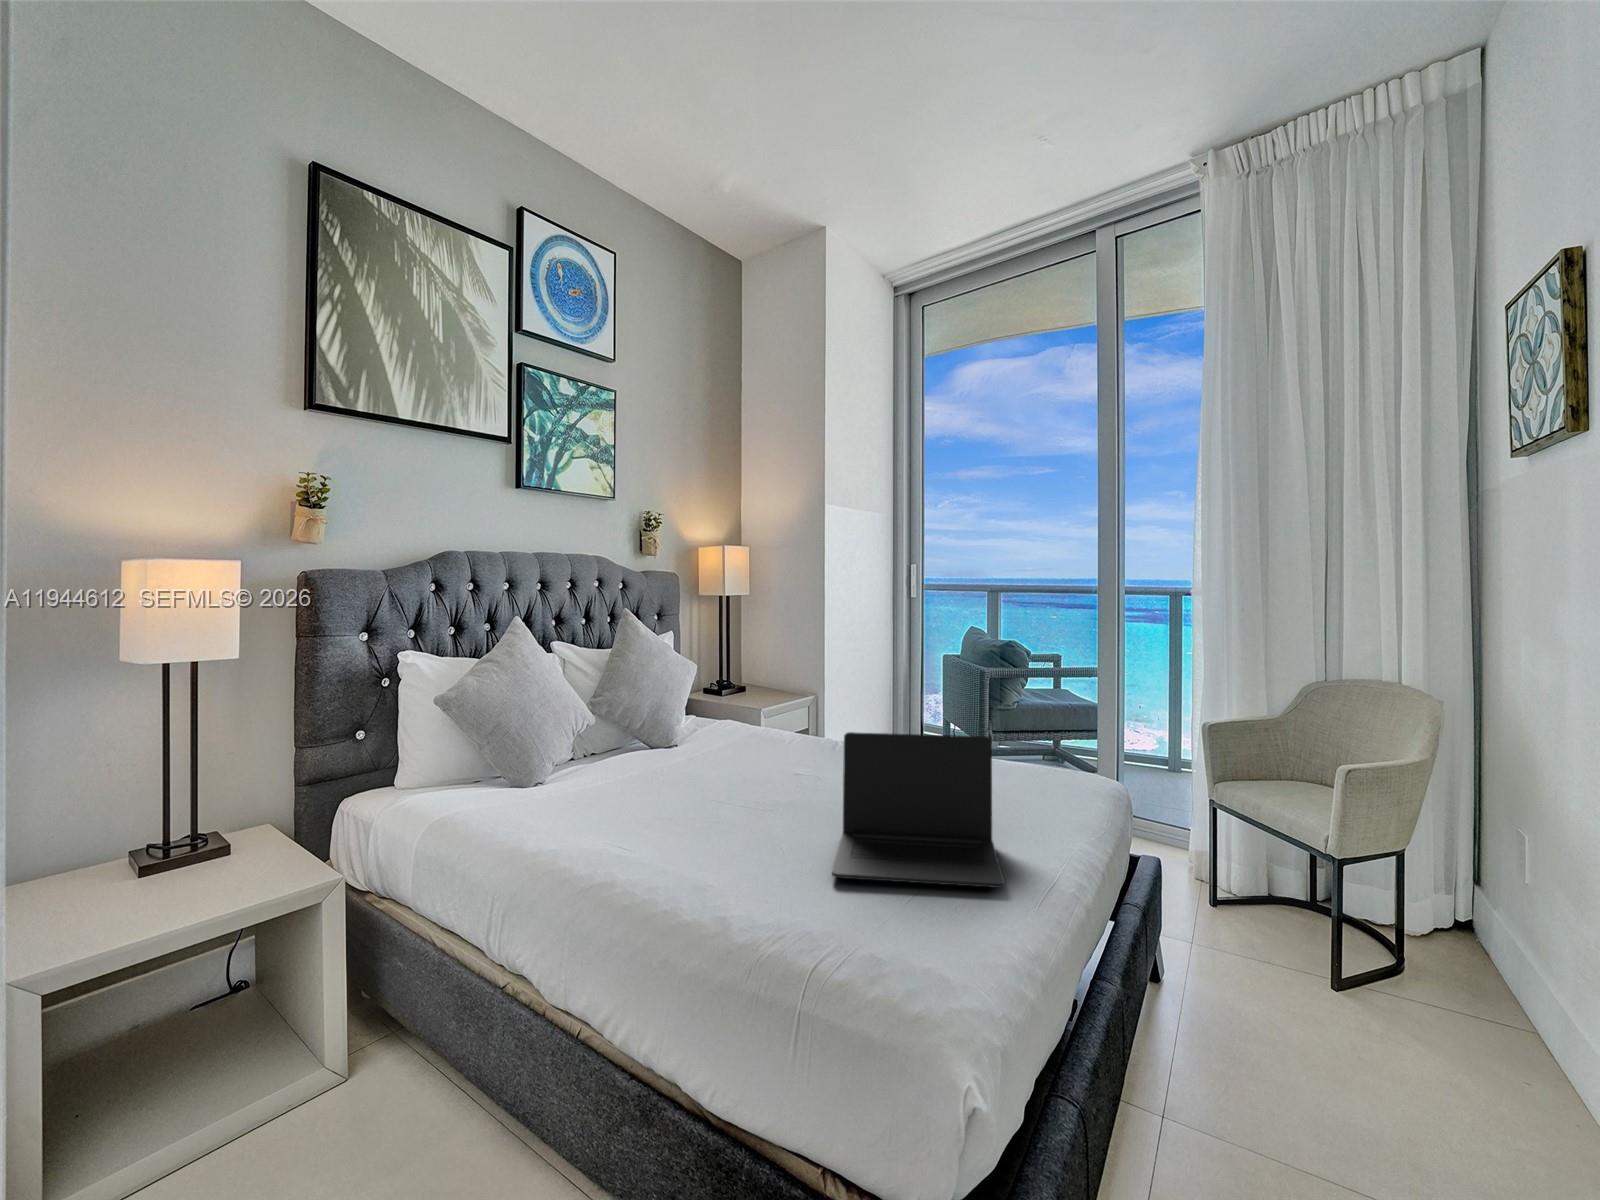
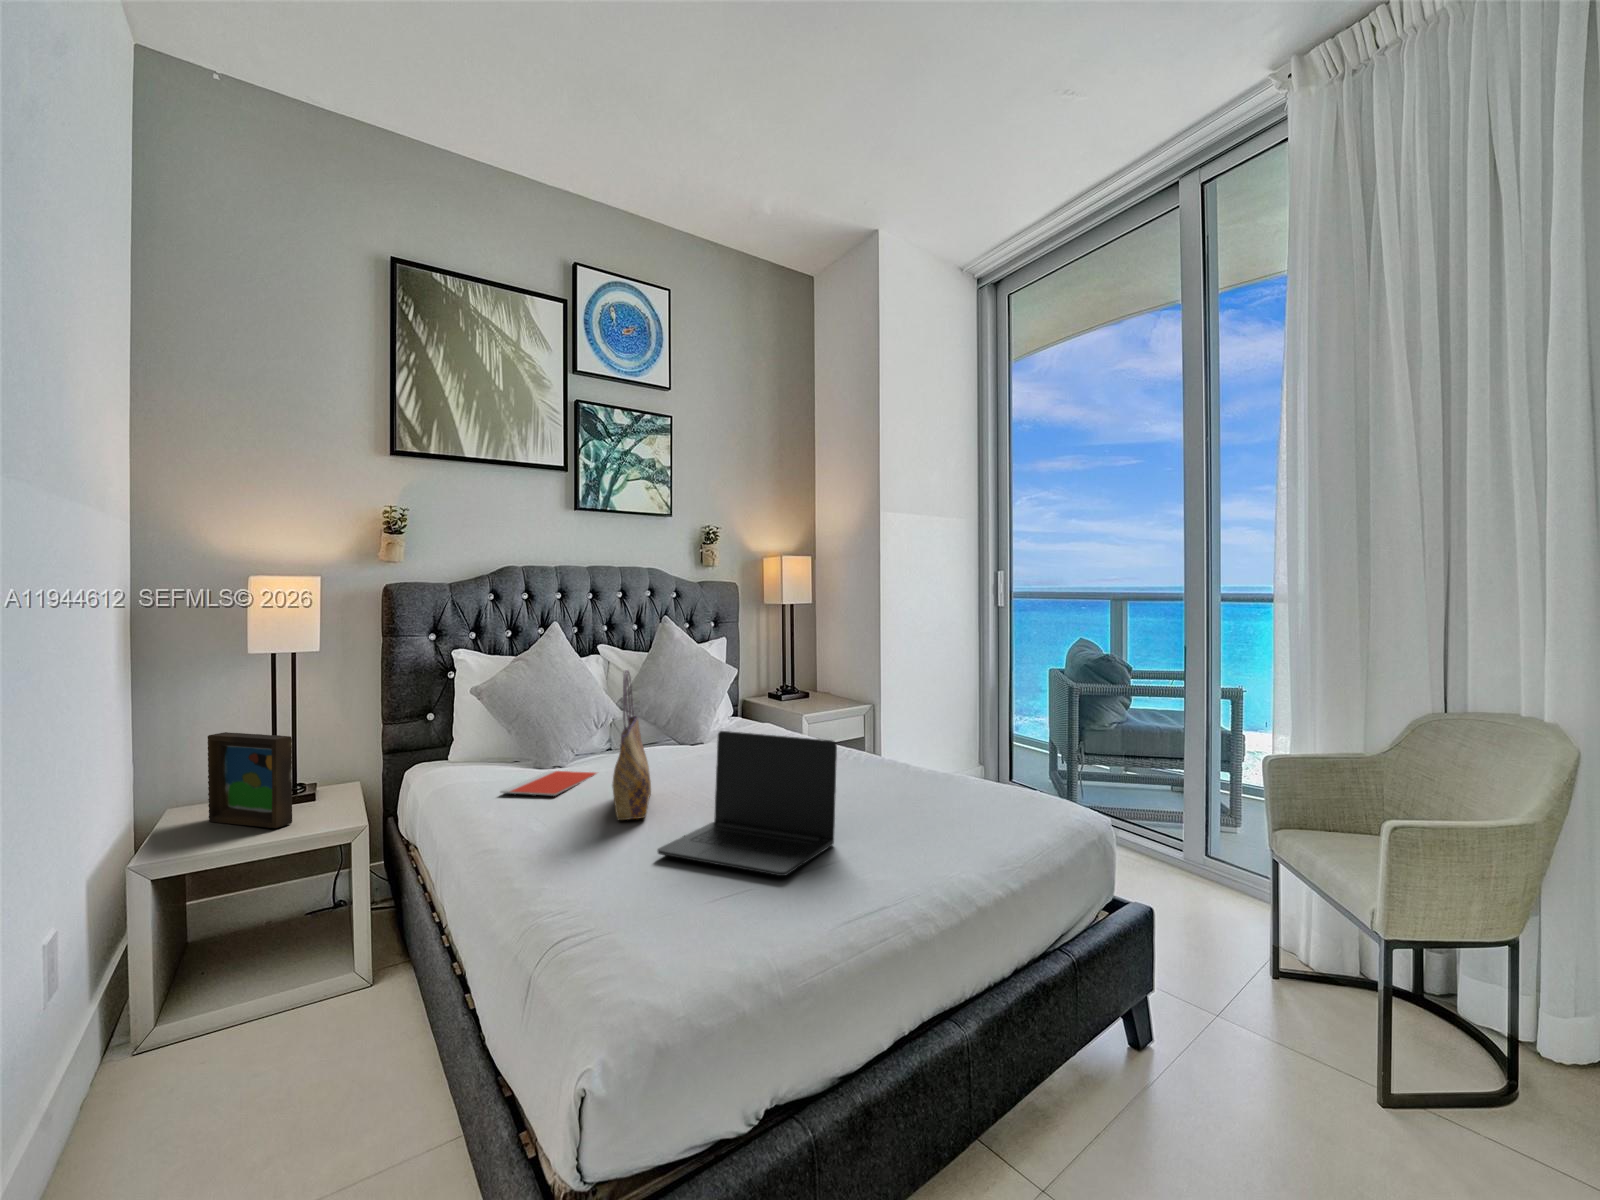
tote bag: none [687,668,756,841] -> present [612,670,651,820]
picture frame: none [75,770,222,900] -> present [208,732,292,828]
notebook: none [535,786,622,821] -> present [501,771,596,796]

